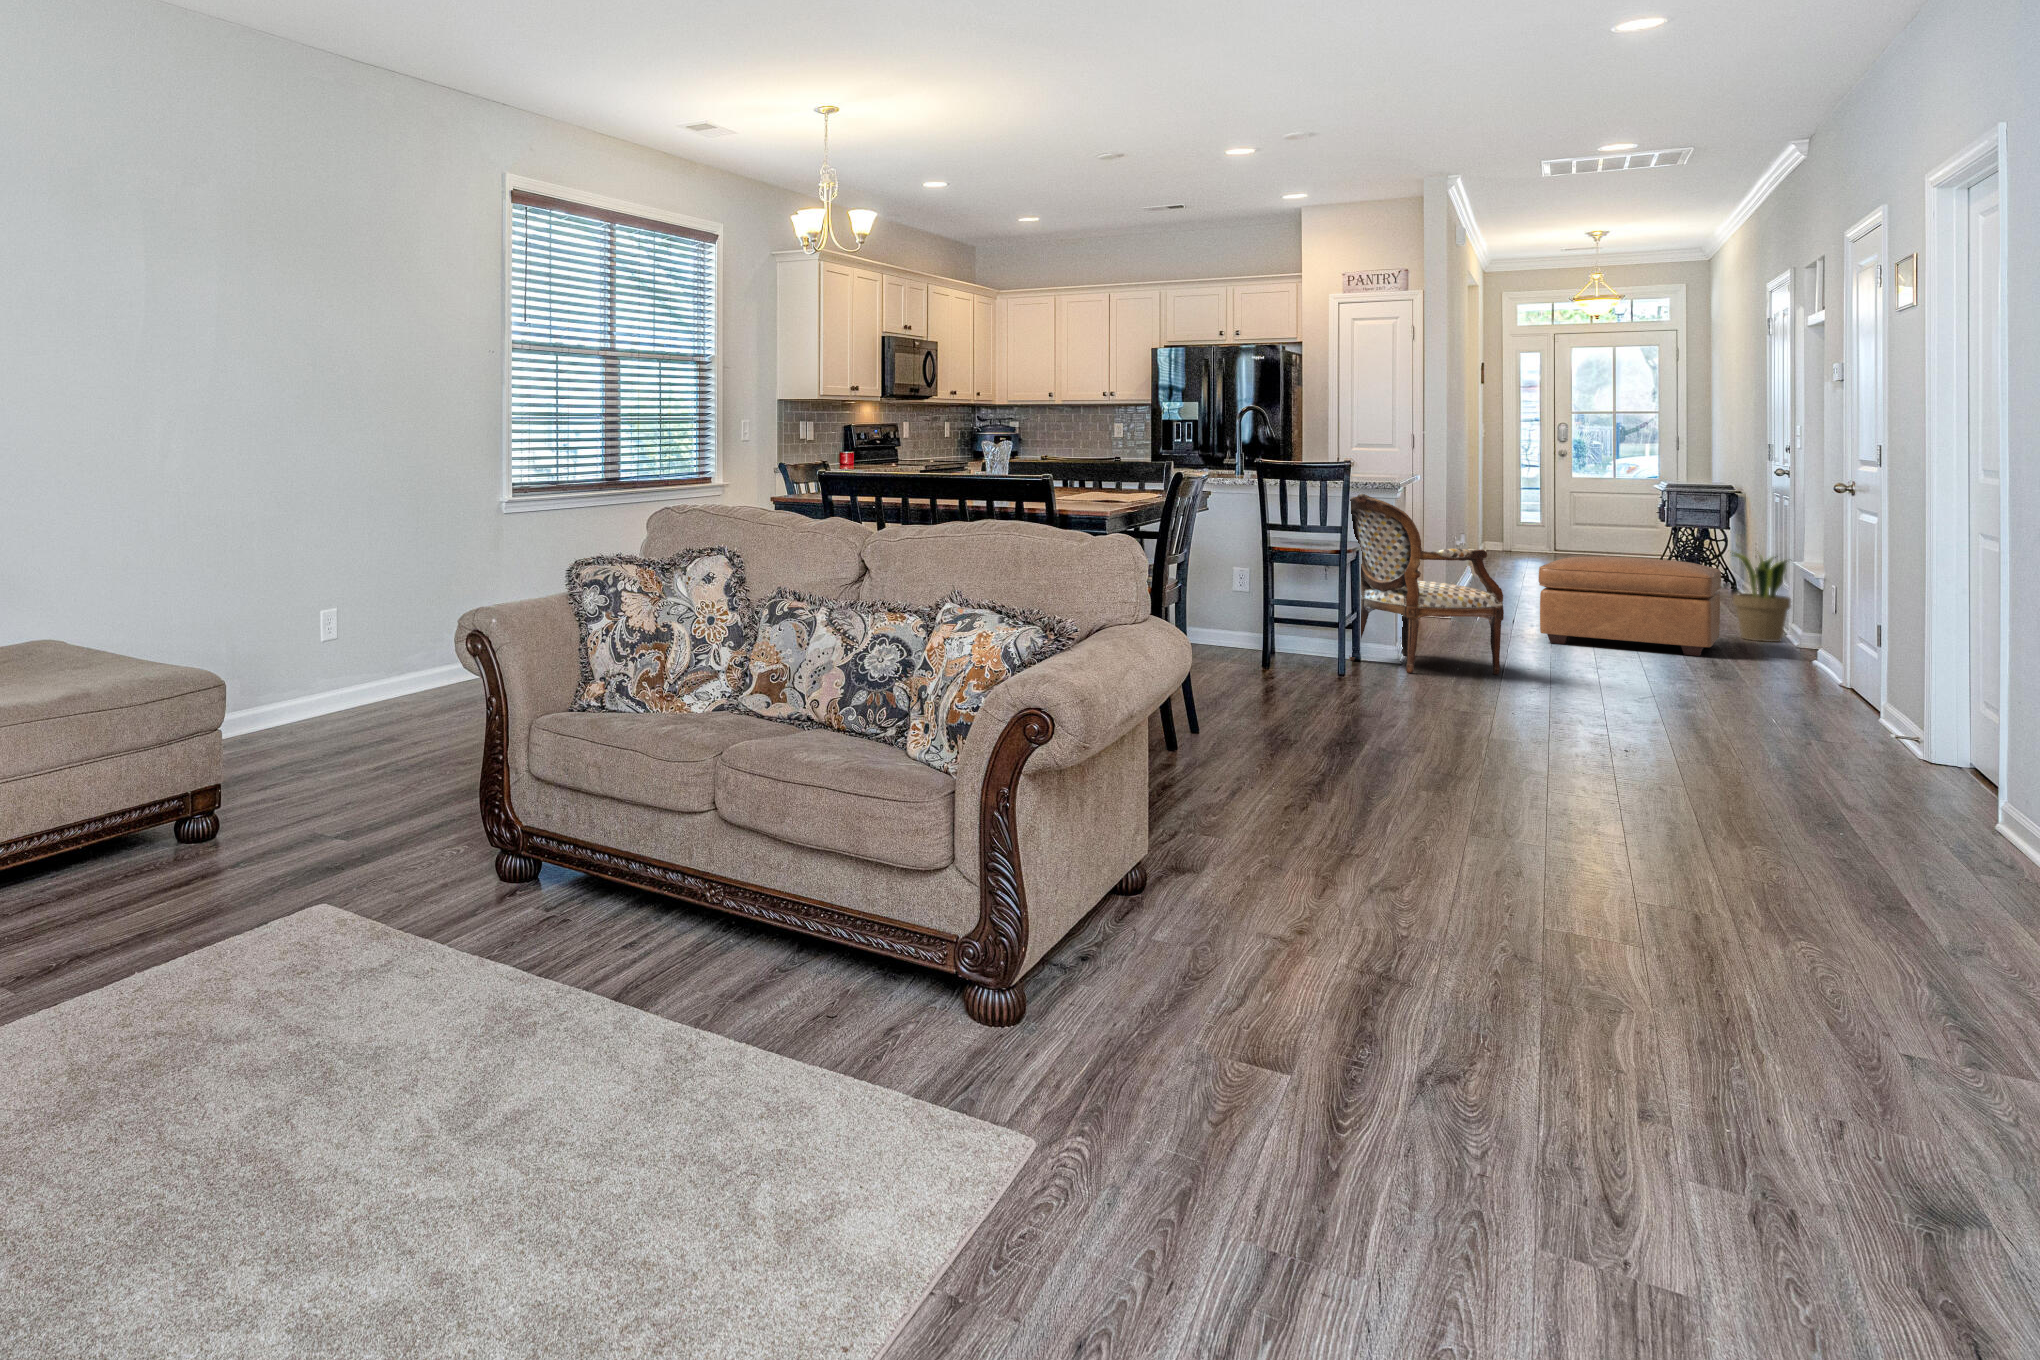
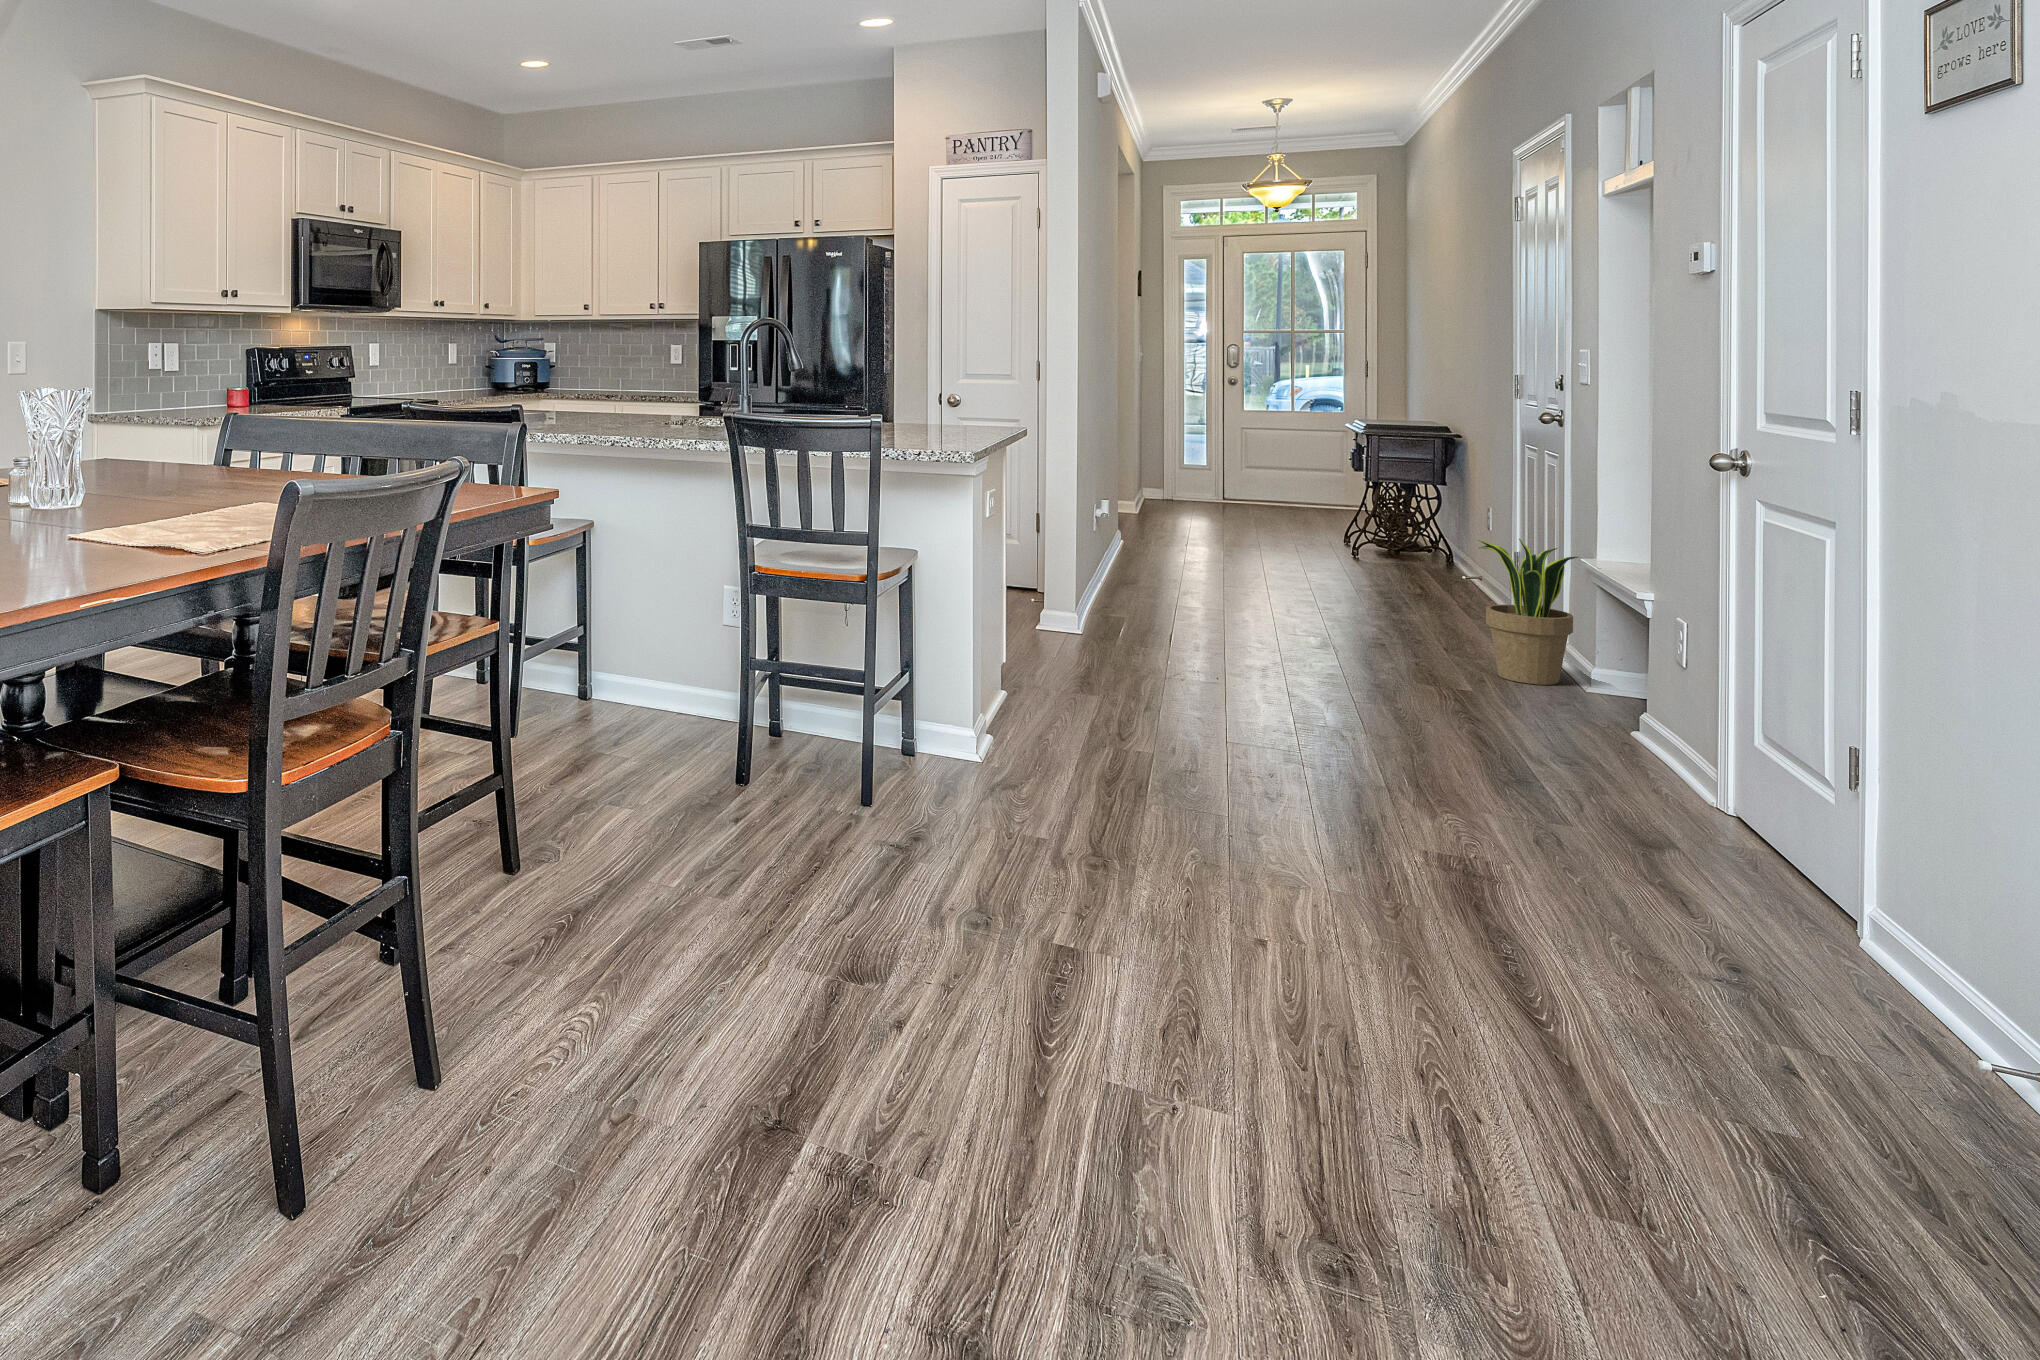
armchair: present [1349,494,1504,674] -> none [876,474,1143,821]
ottoman: present [1538,556,1721,656] -> none [1206,557,1481,734]

